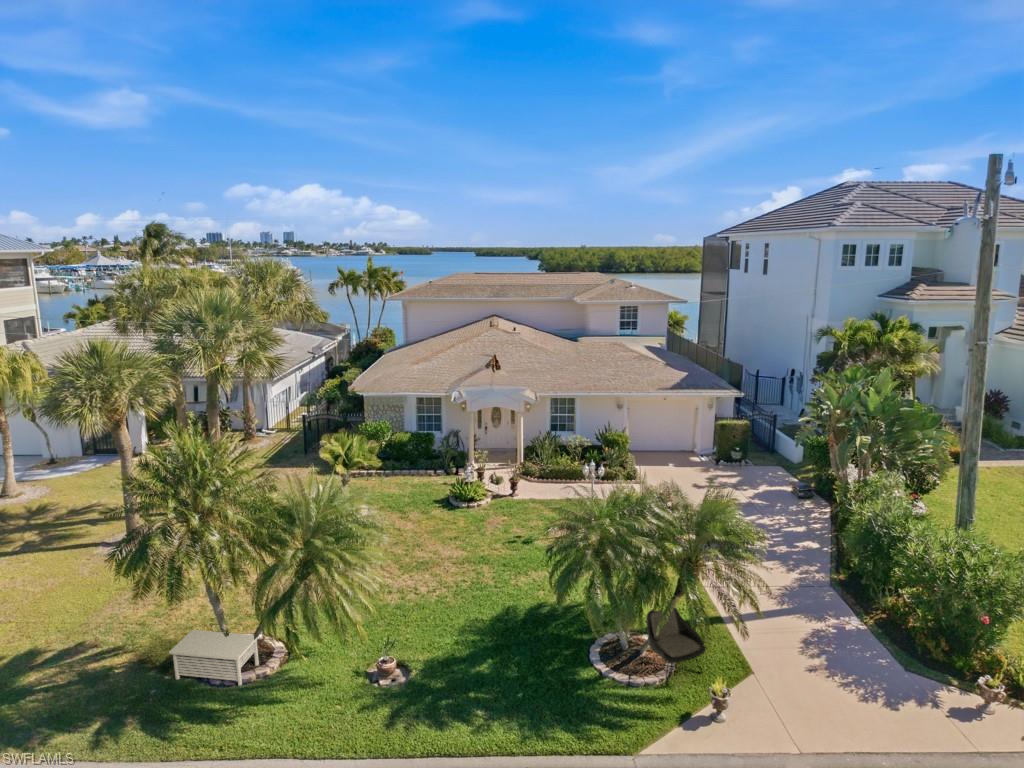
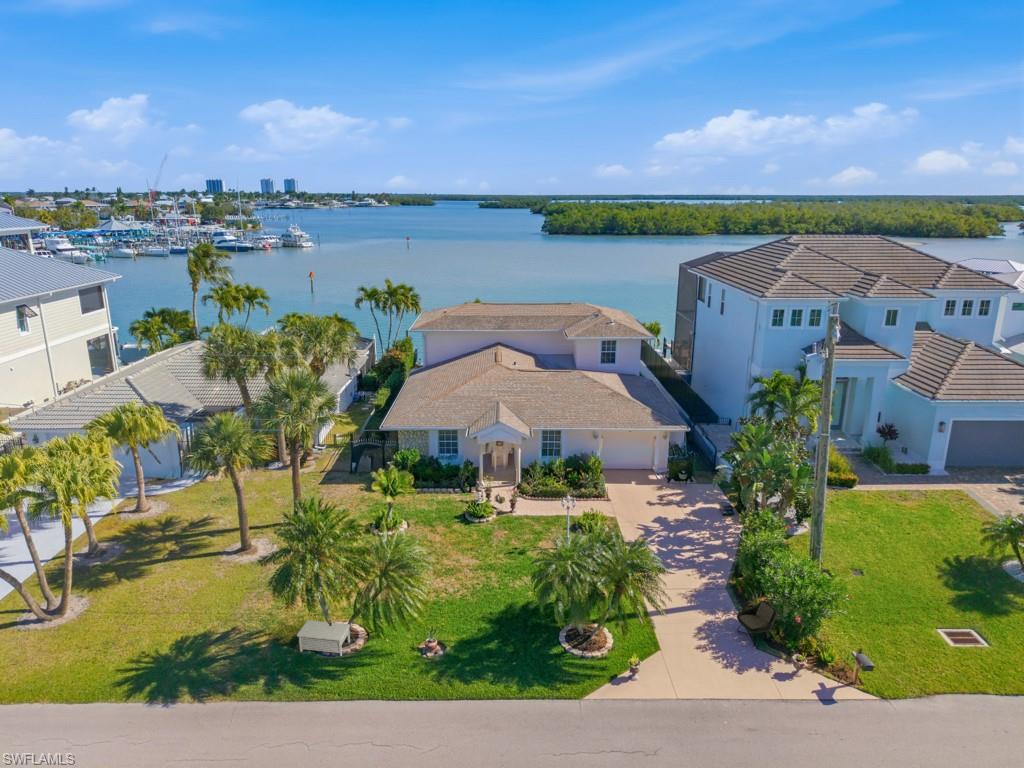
lounge chair: present [642,607,706,684] -> present [737,601,777,646]

